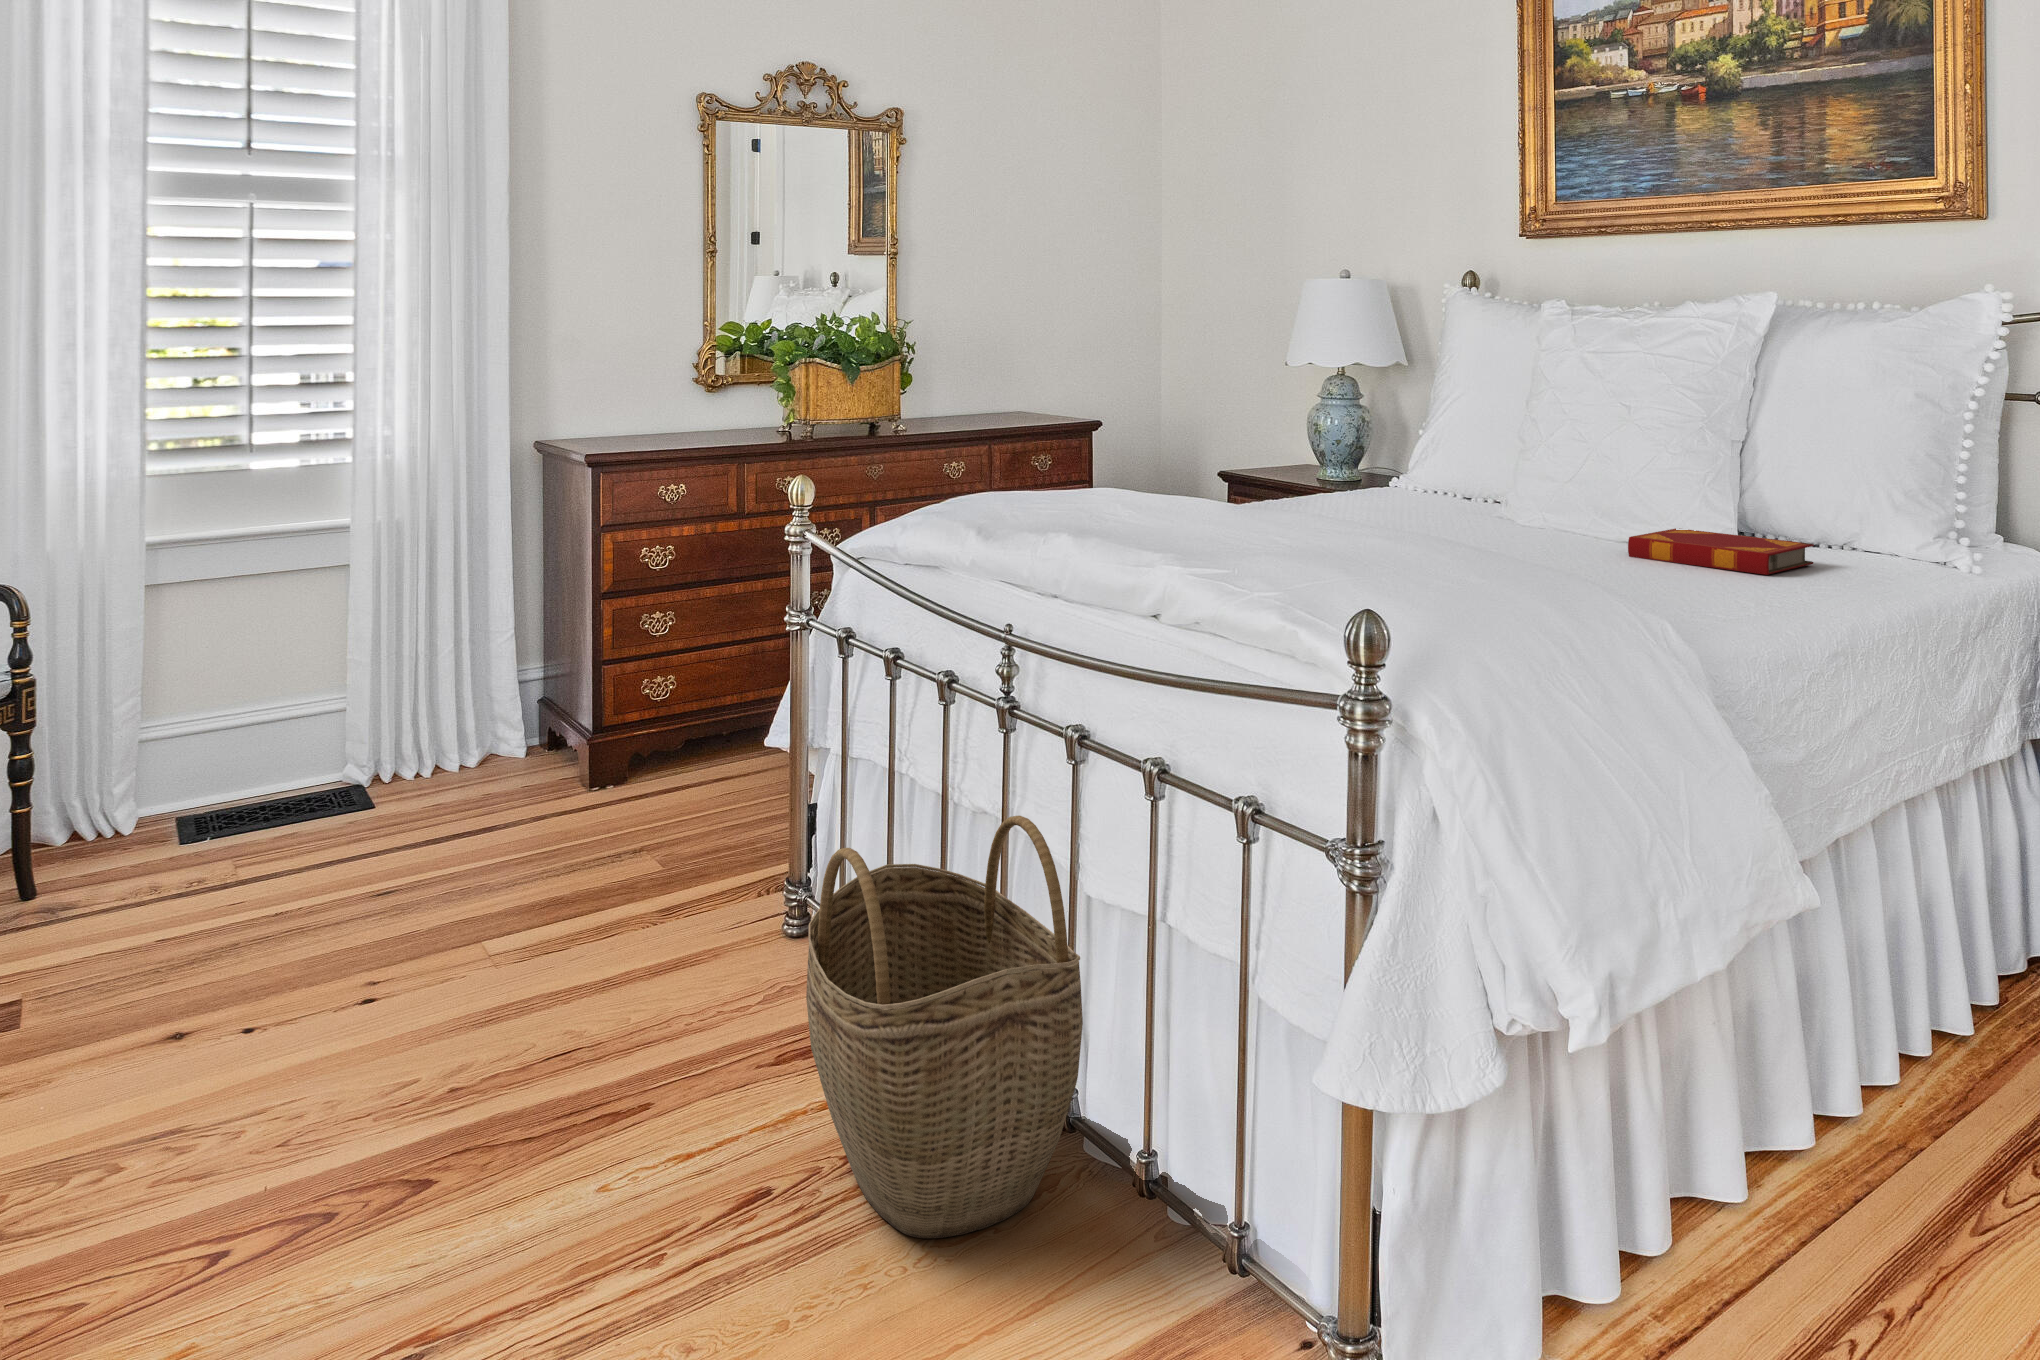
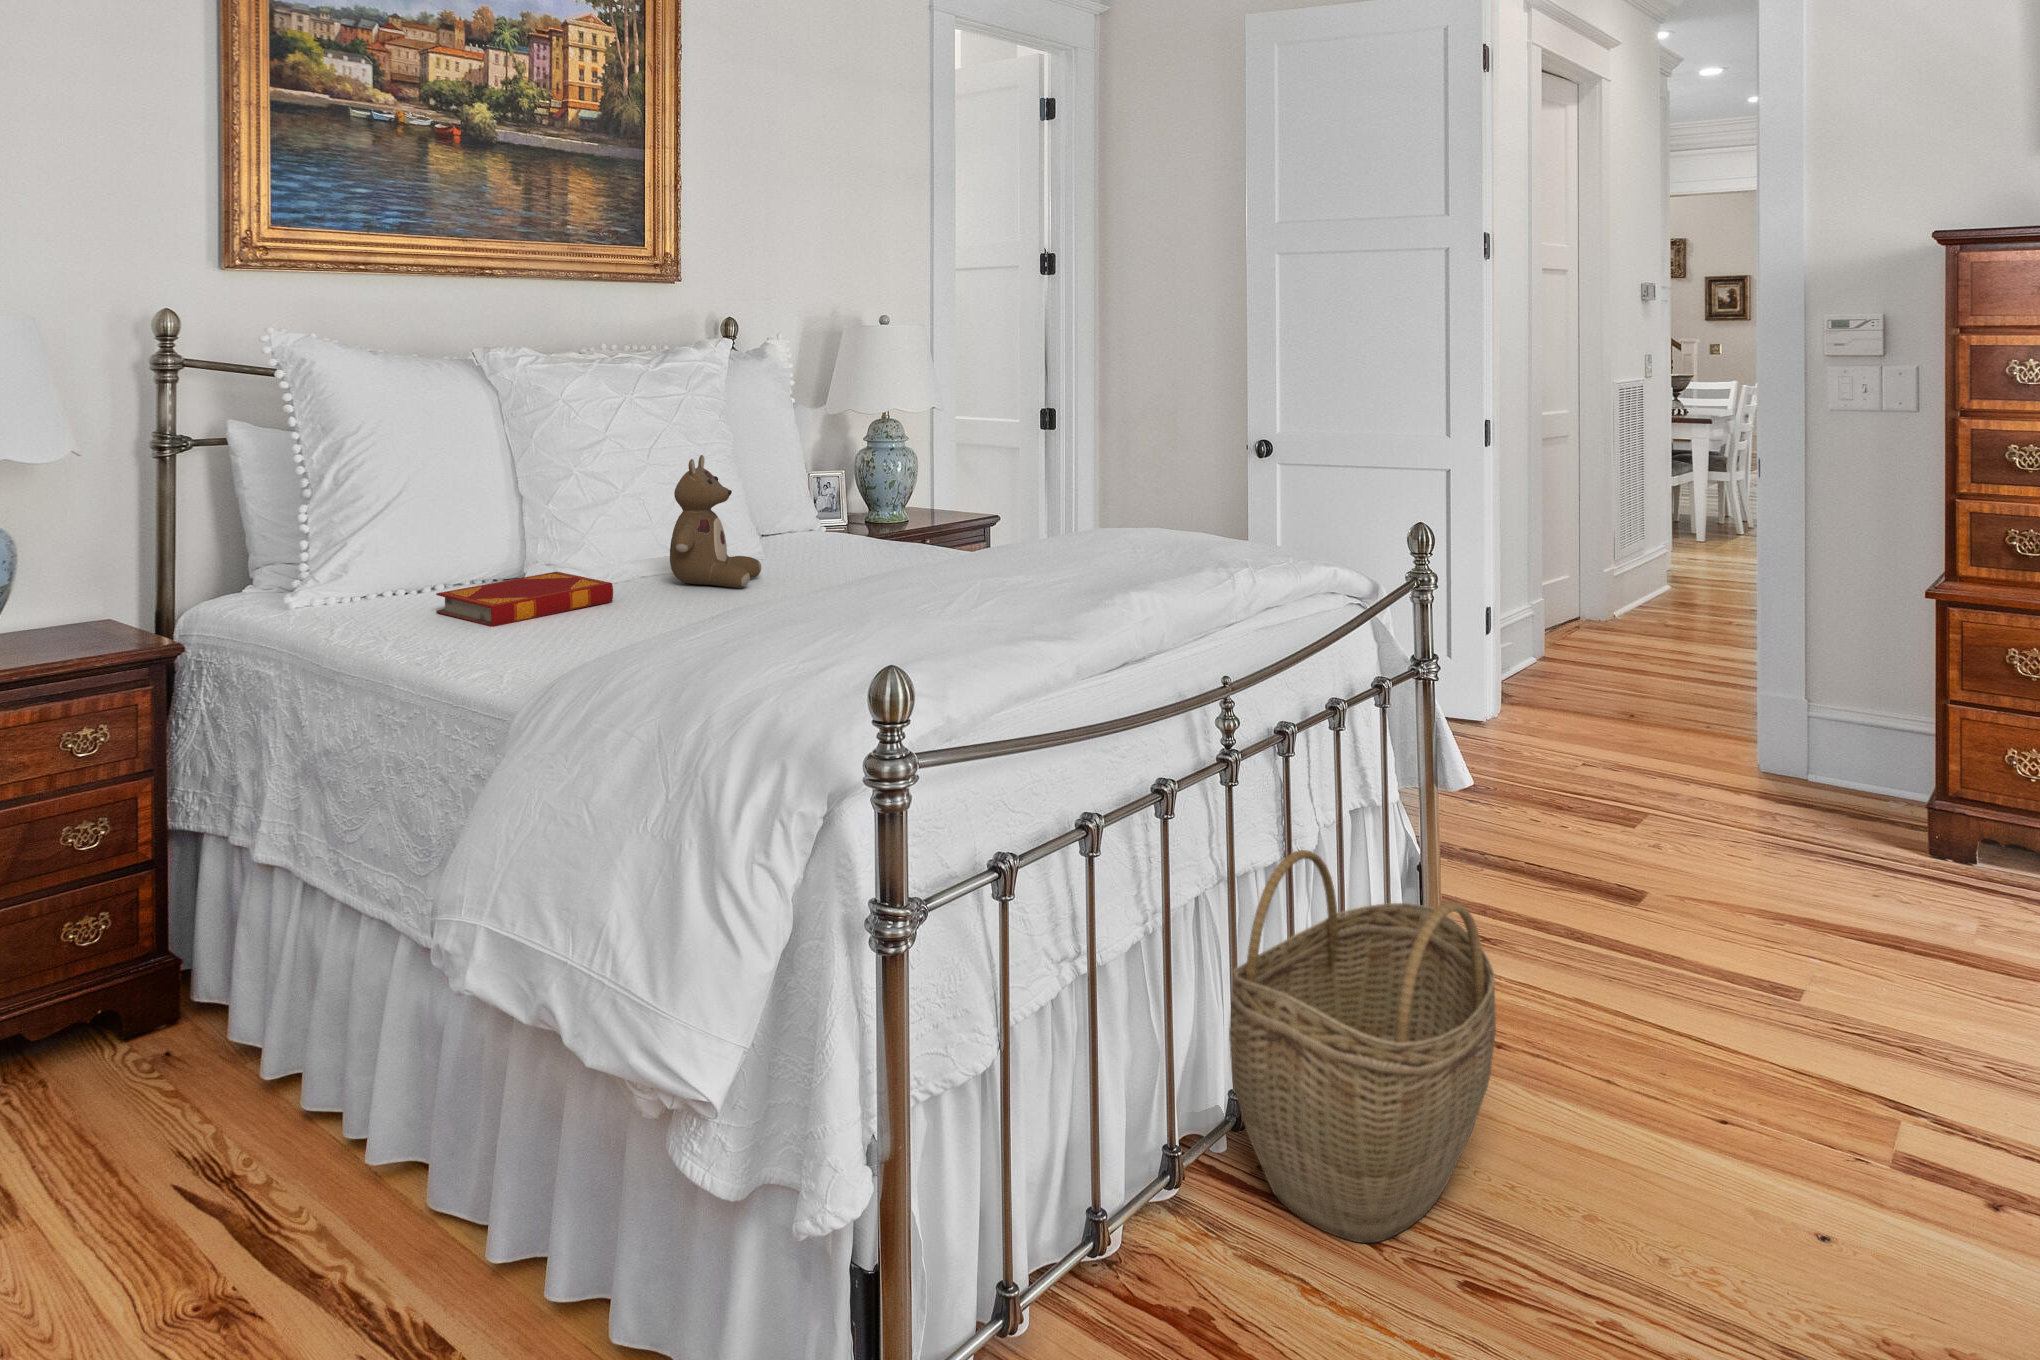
stuffed bear: none [1471,404,1584,543] -> present [670,455,761,588]
hardback book: present [1628,528,1814,575] -> present [436,572,613,627]

